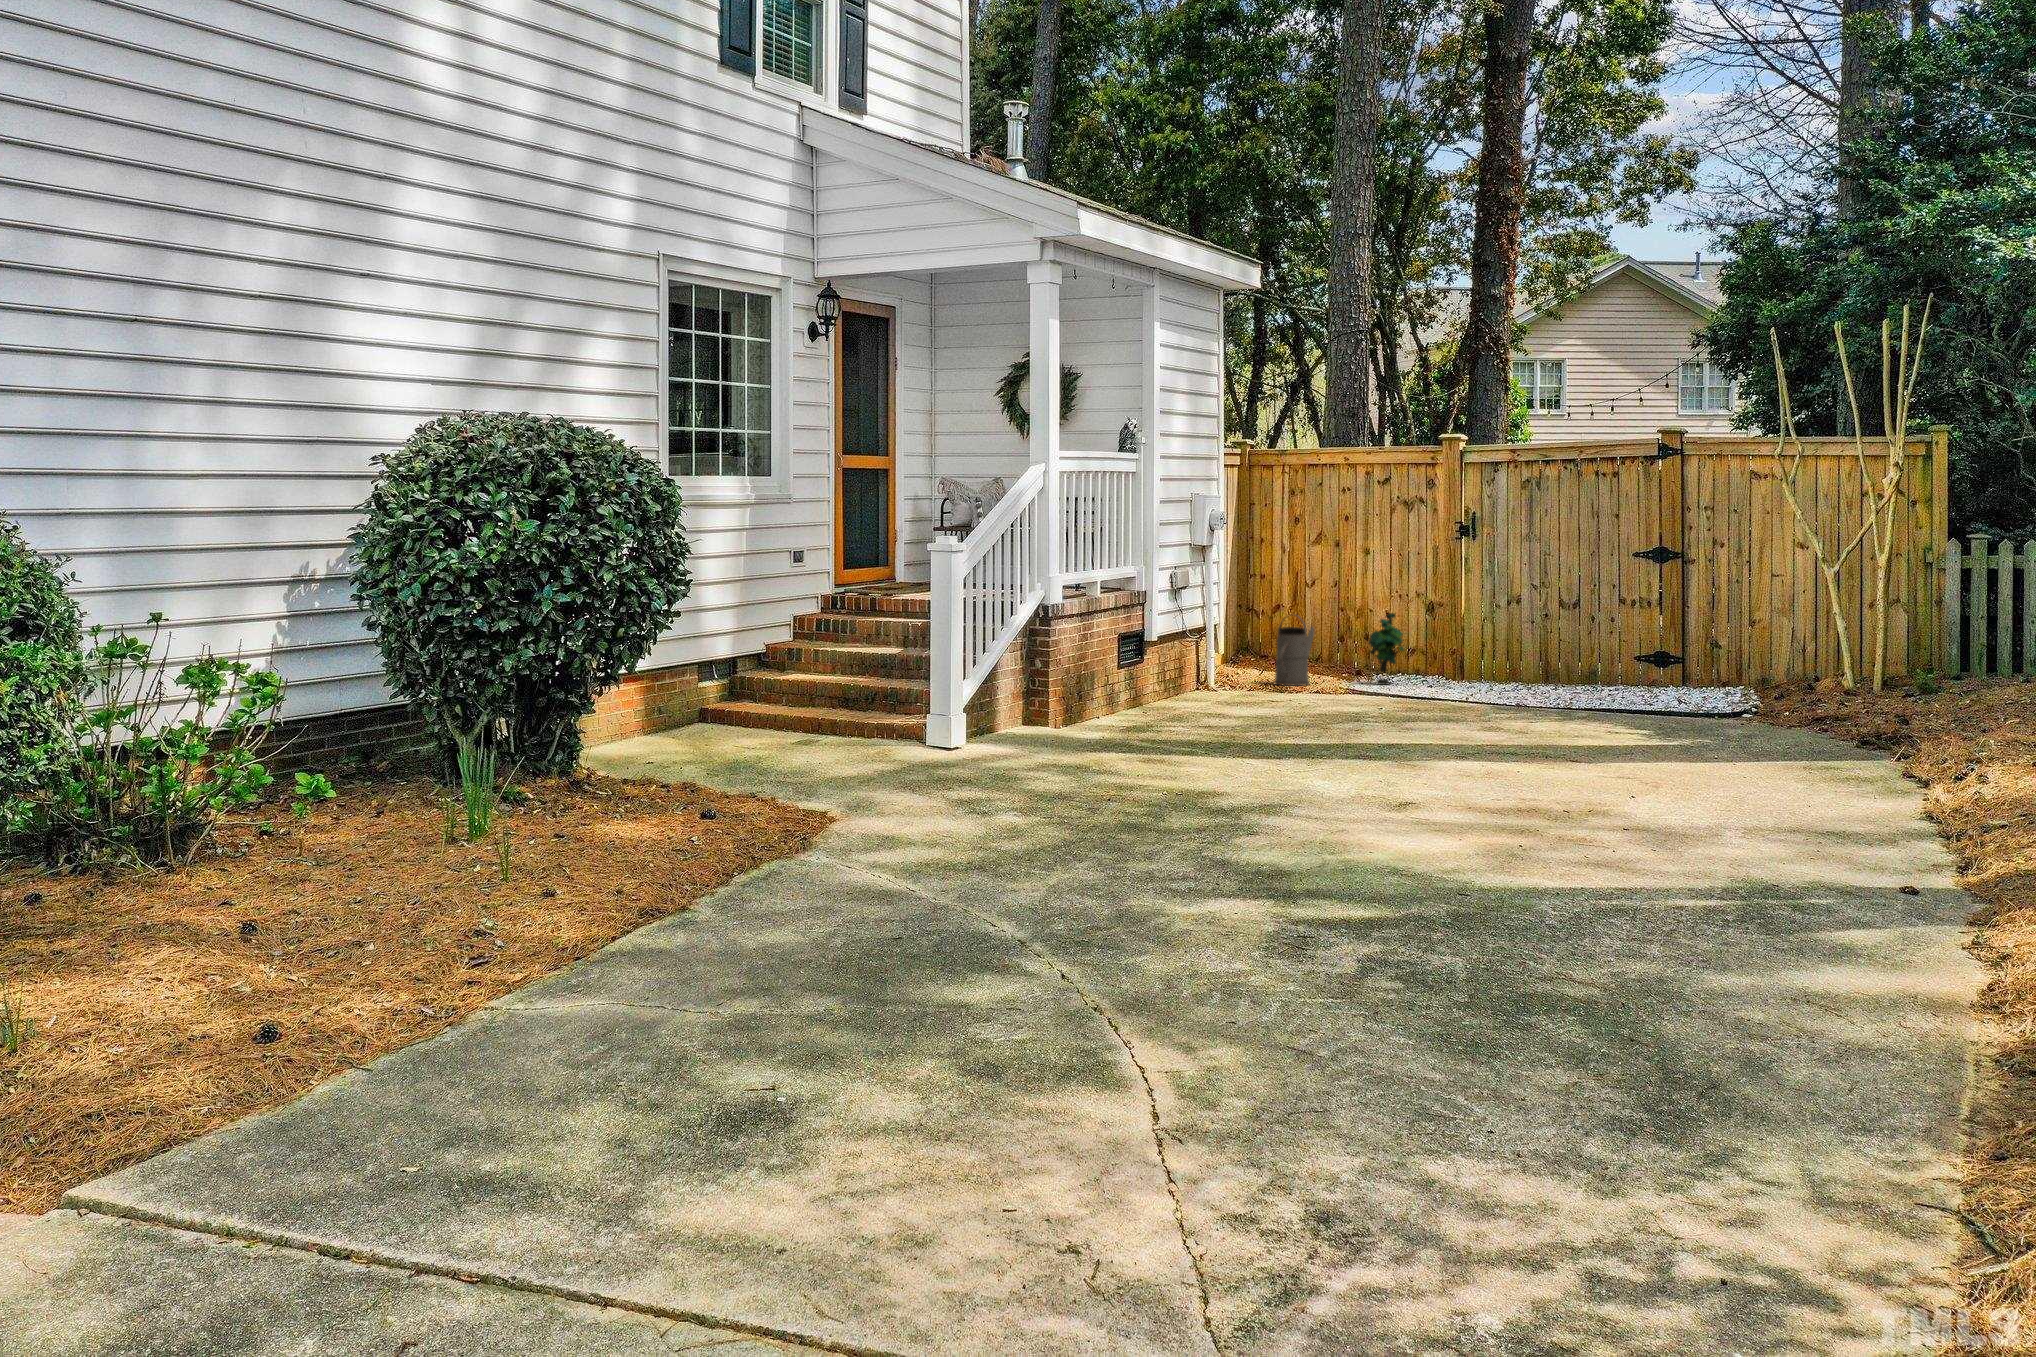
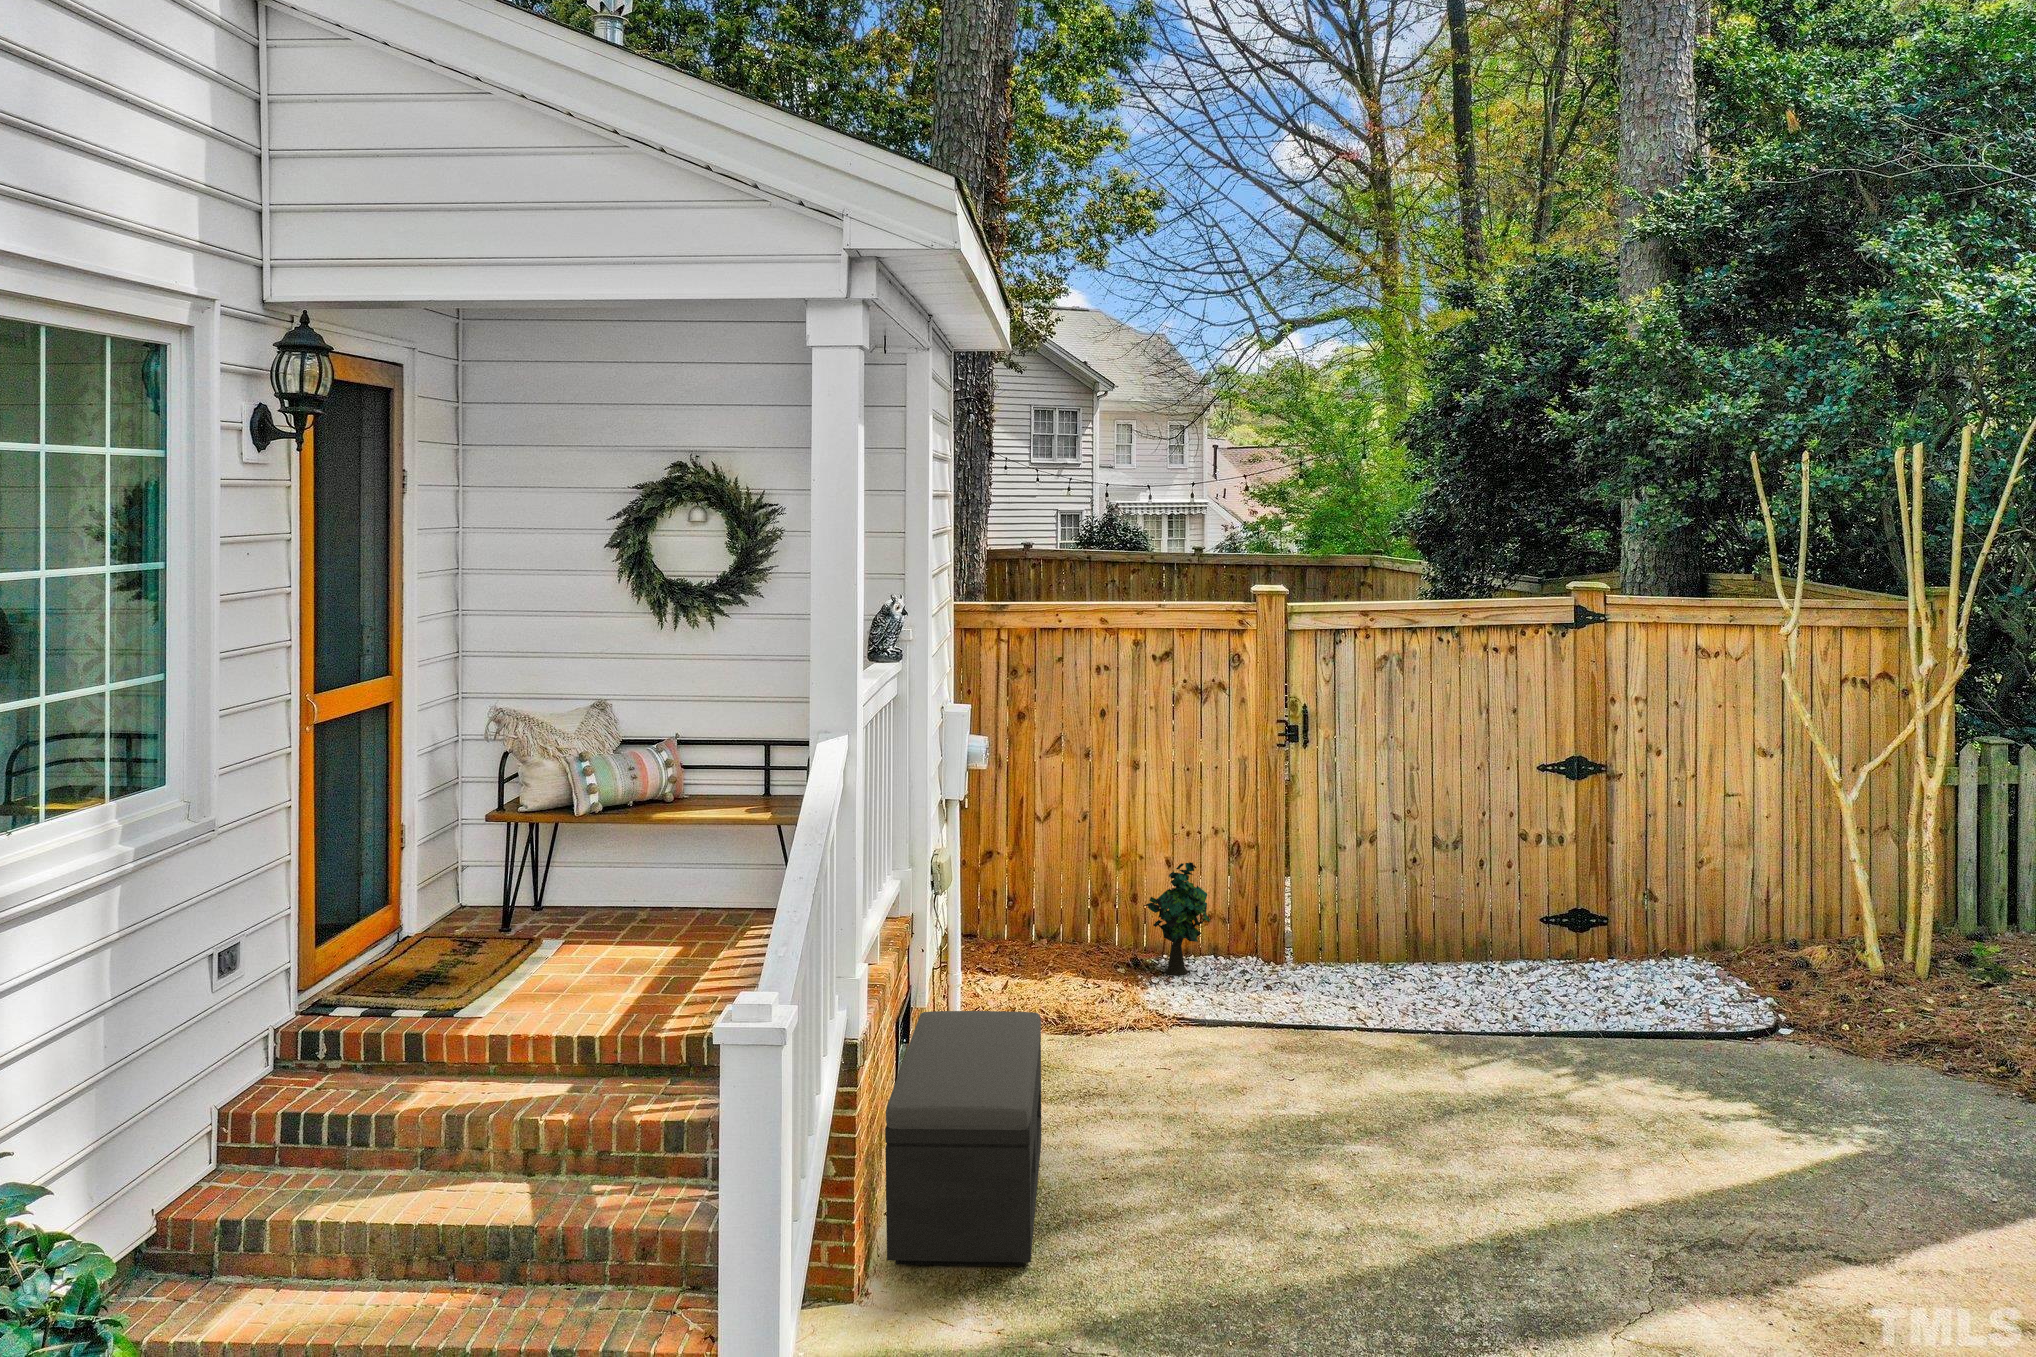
watering can: present [1274,615,1314,686] -> none [1019,877,1077,996]
storage bench: none [1051,635,1182,725] -> present [885,1011,1041,1266]

